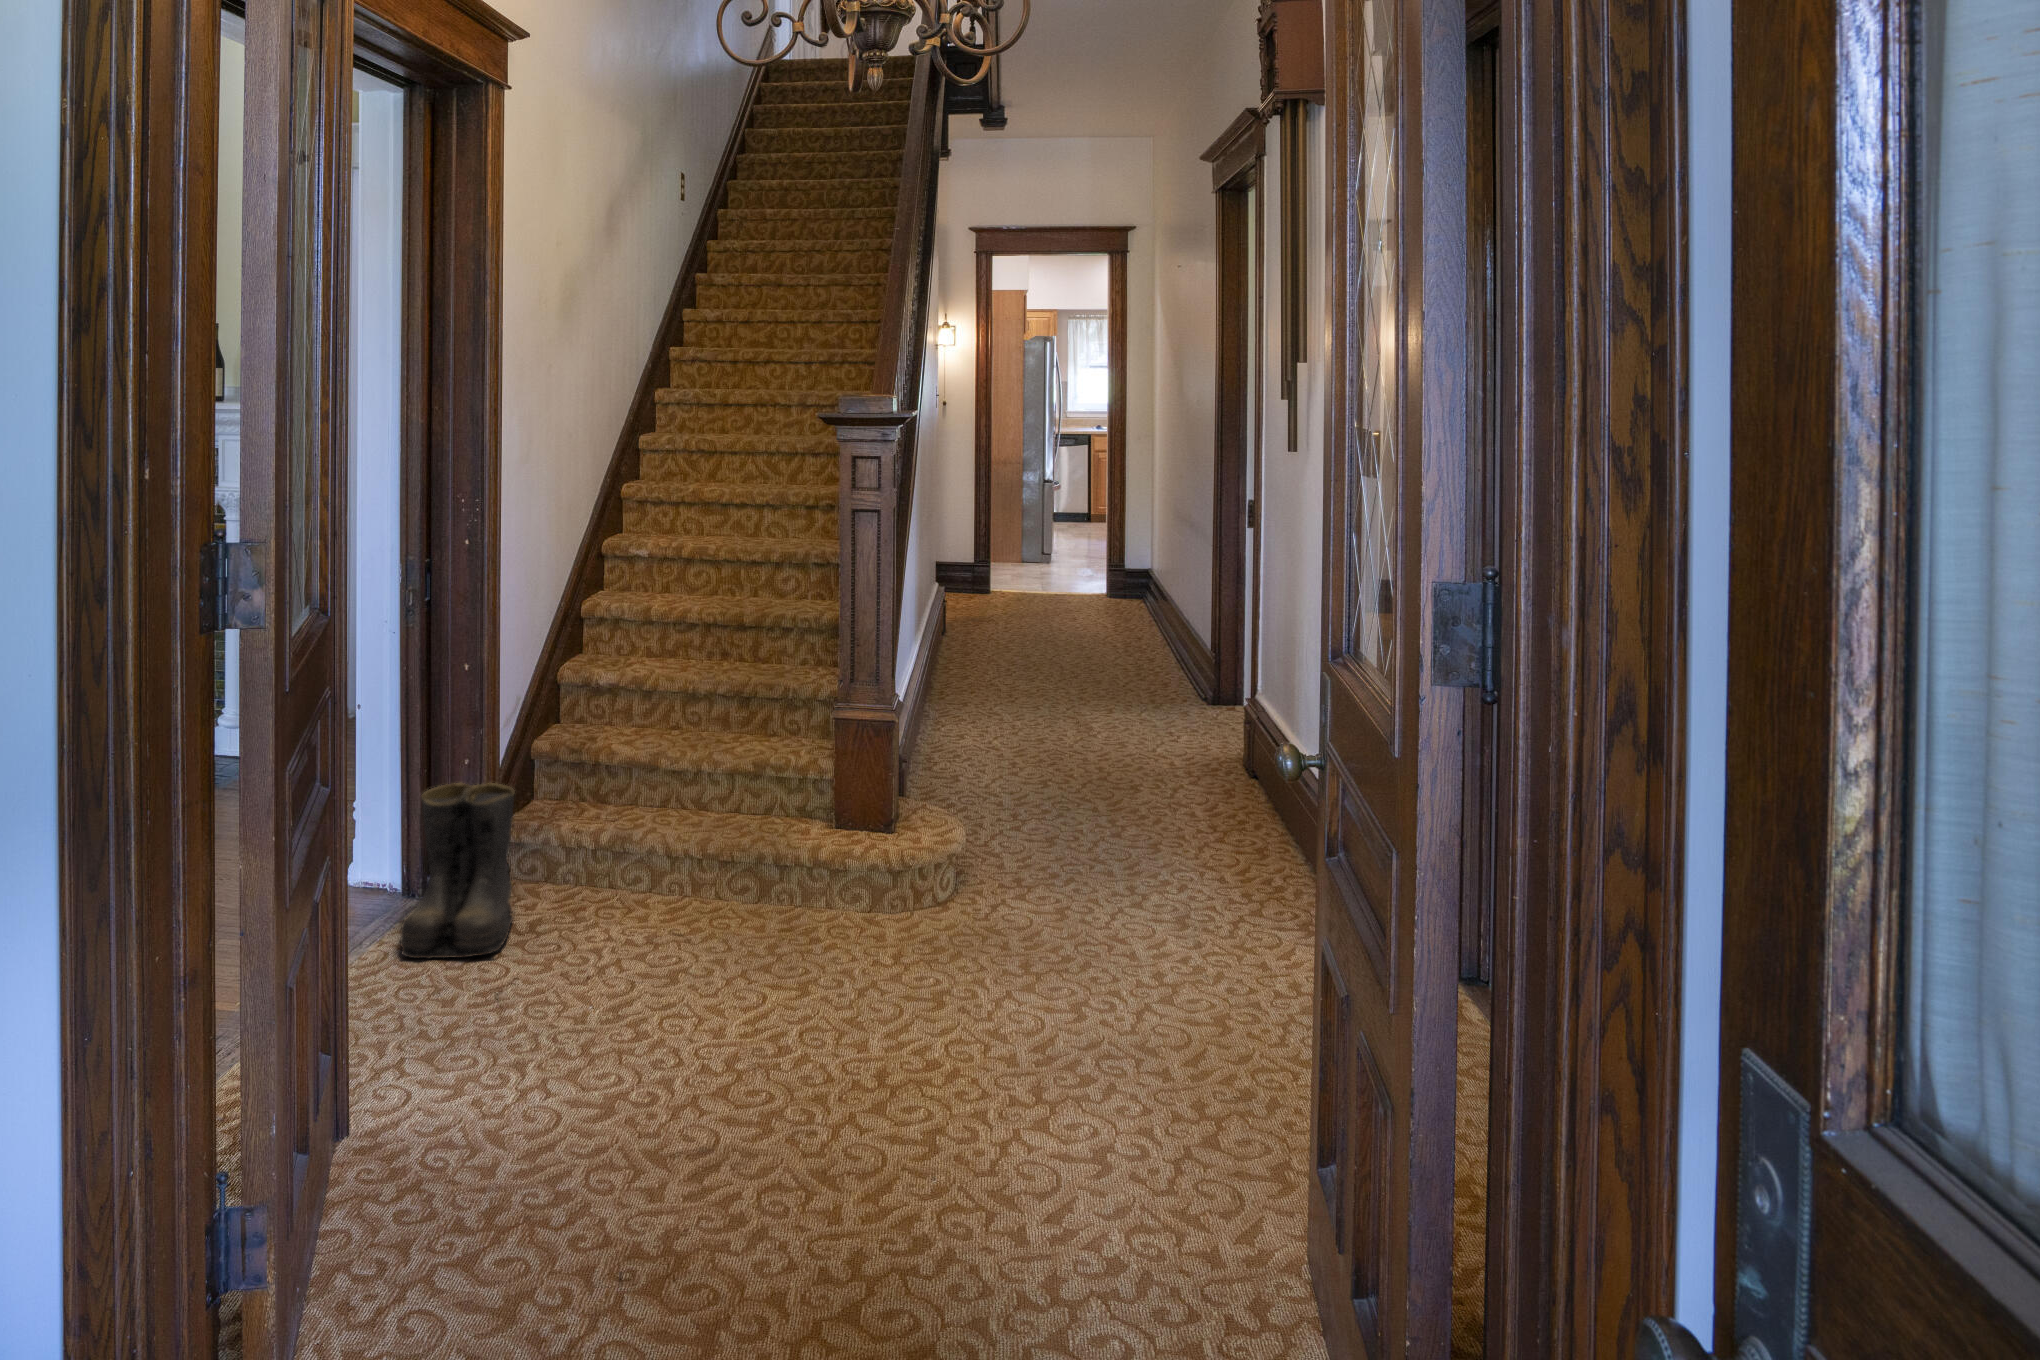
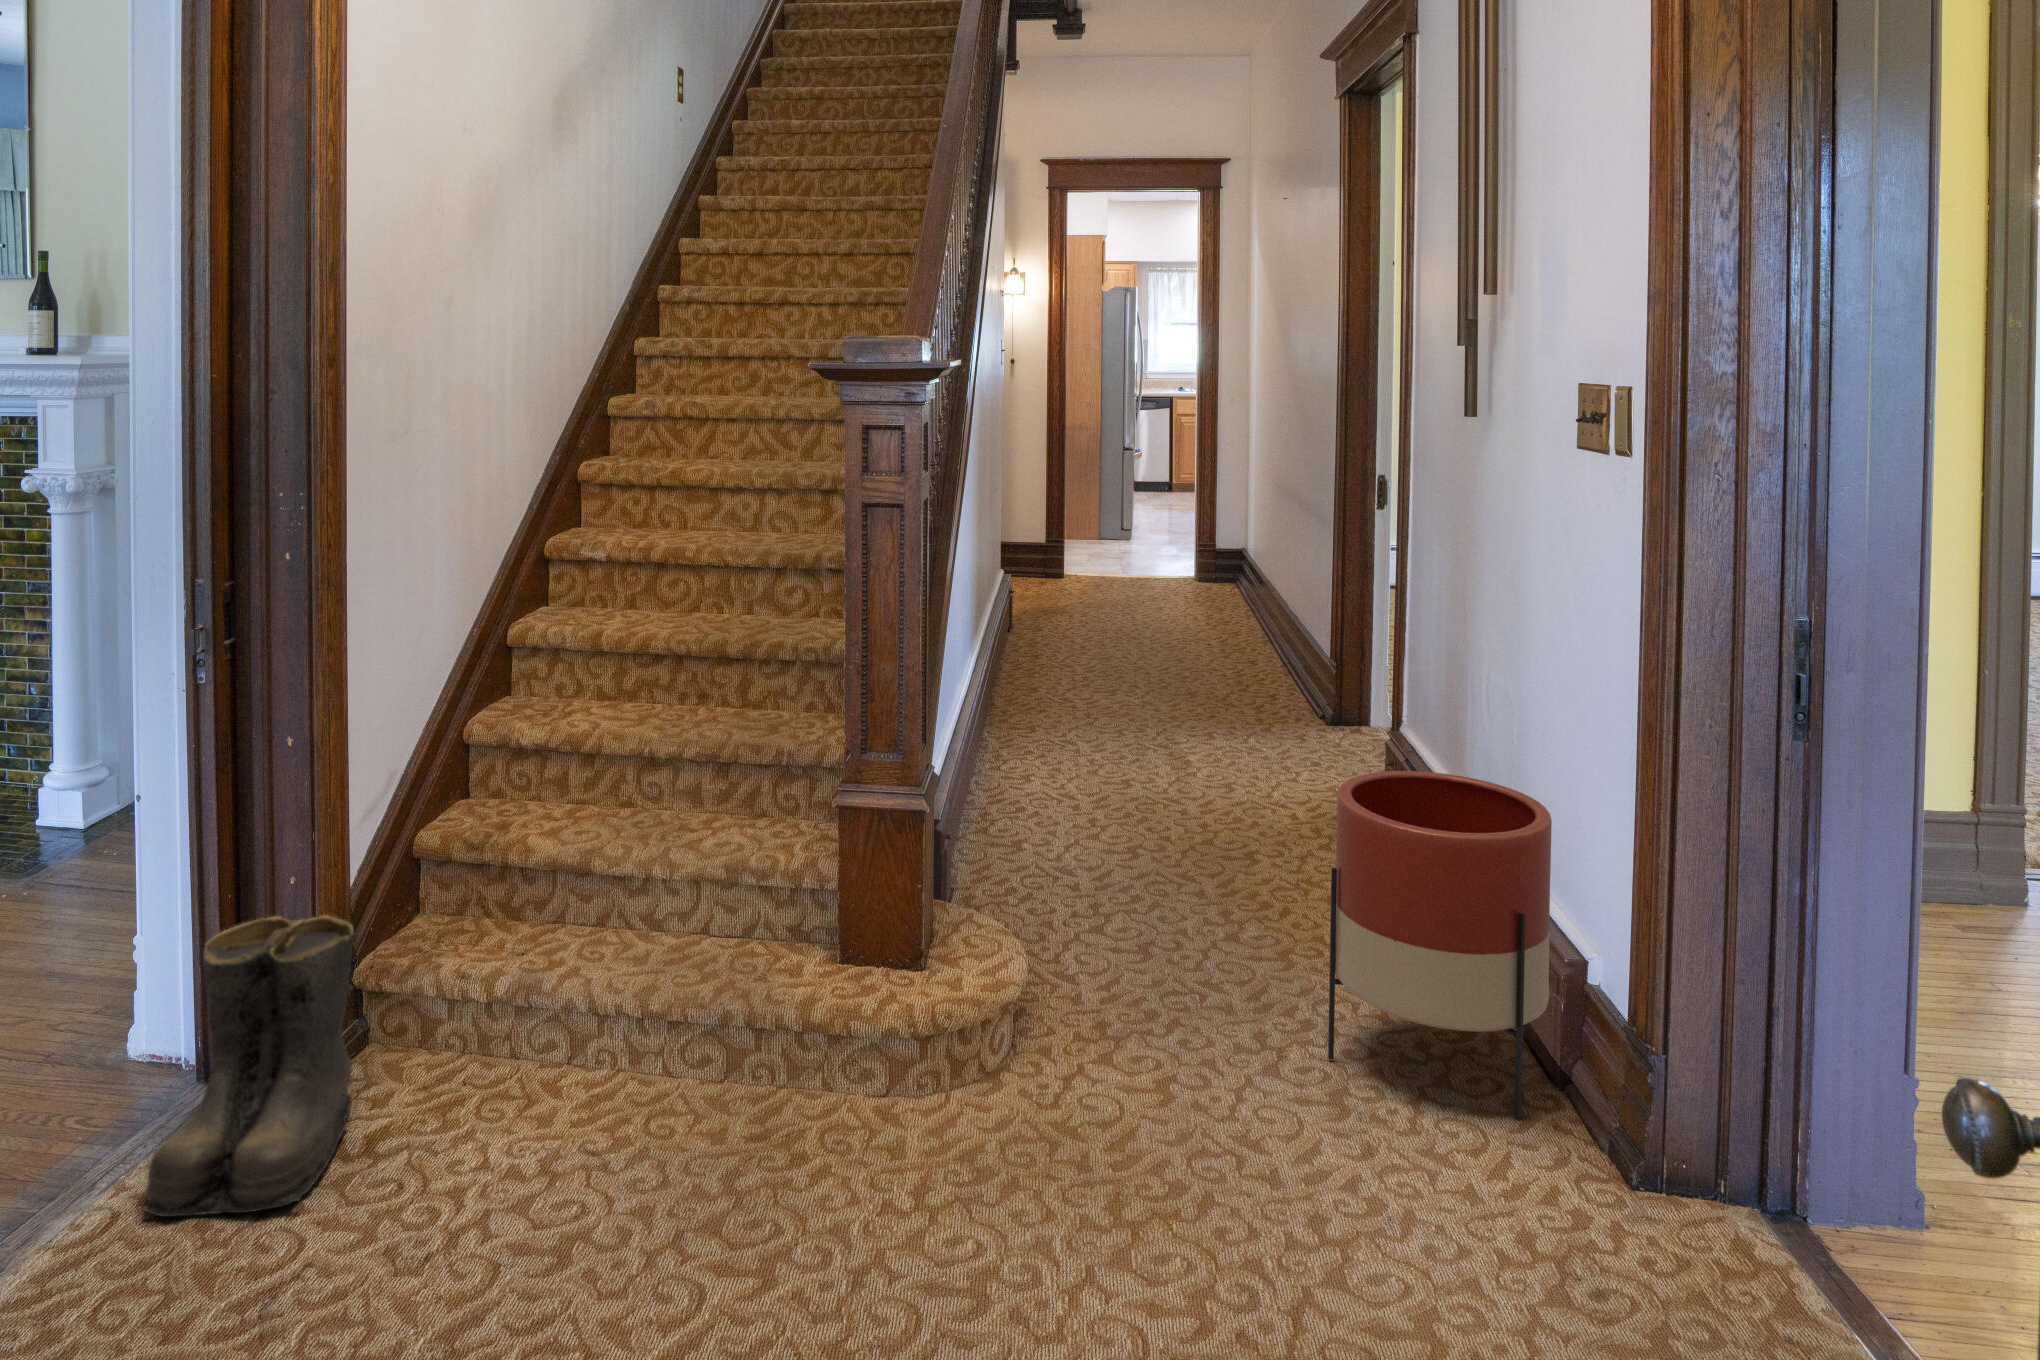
planter: none [1179,702,1333,934] -> present [1328,771,1552,1121]

